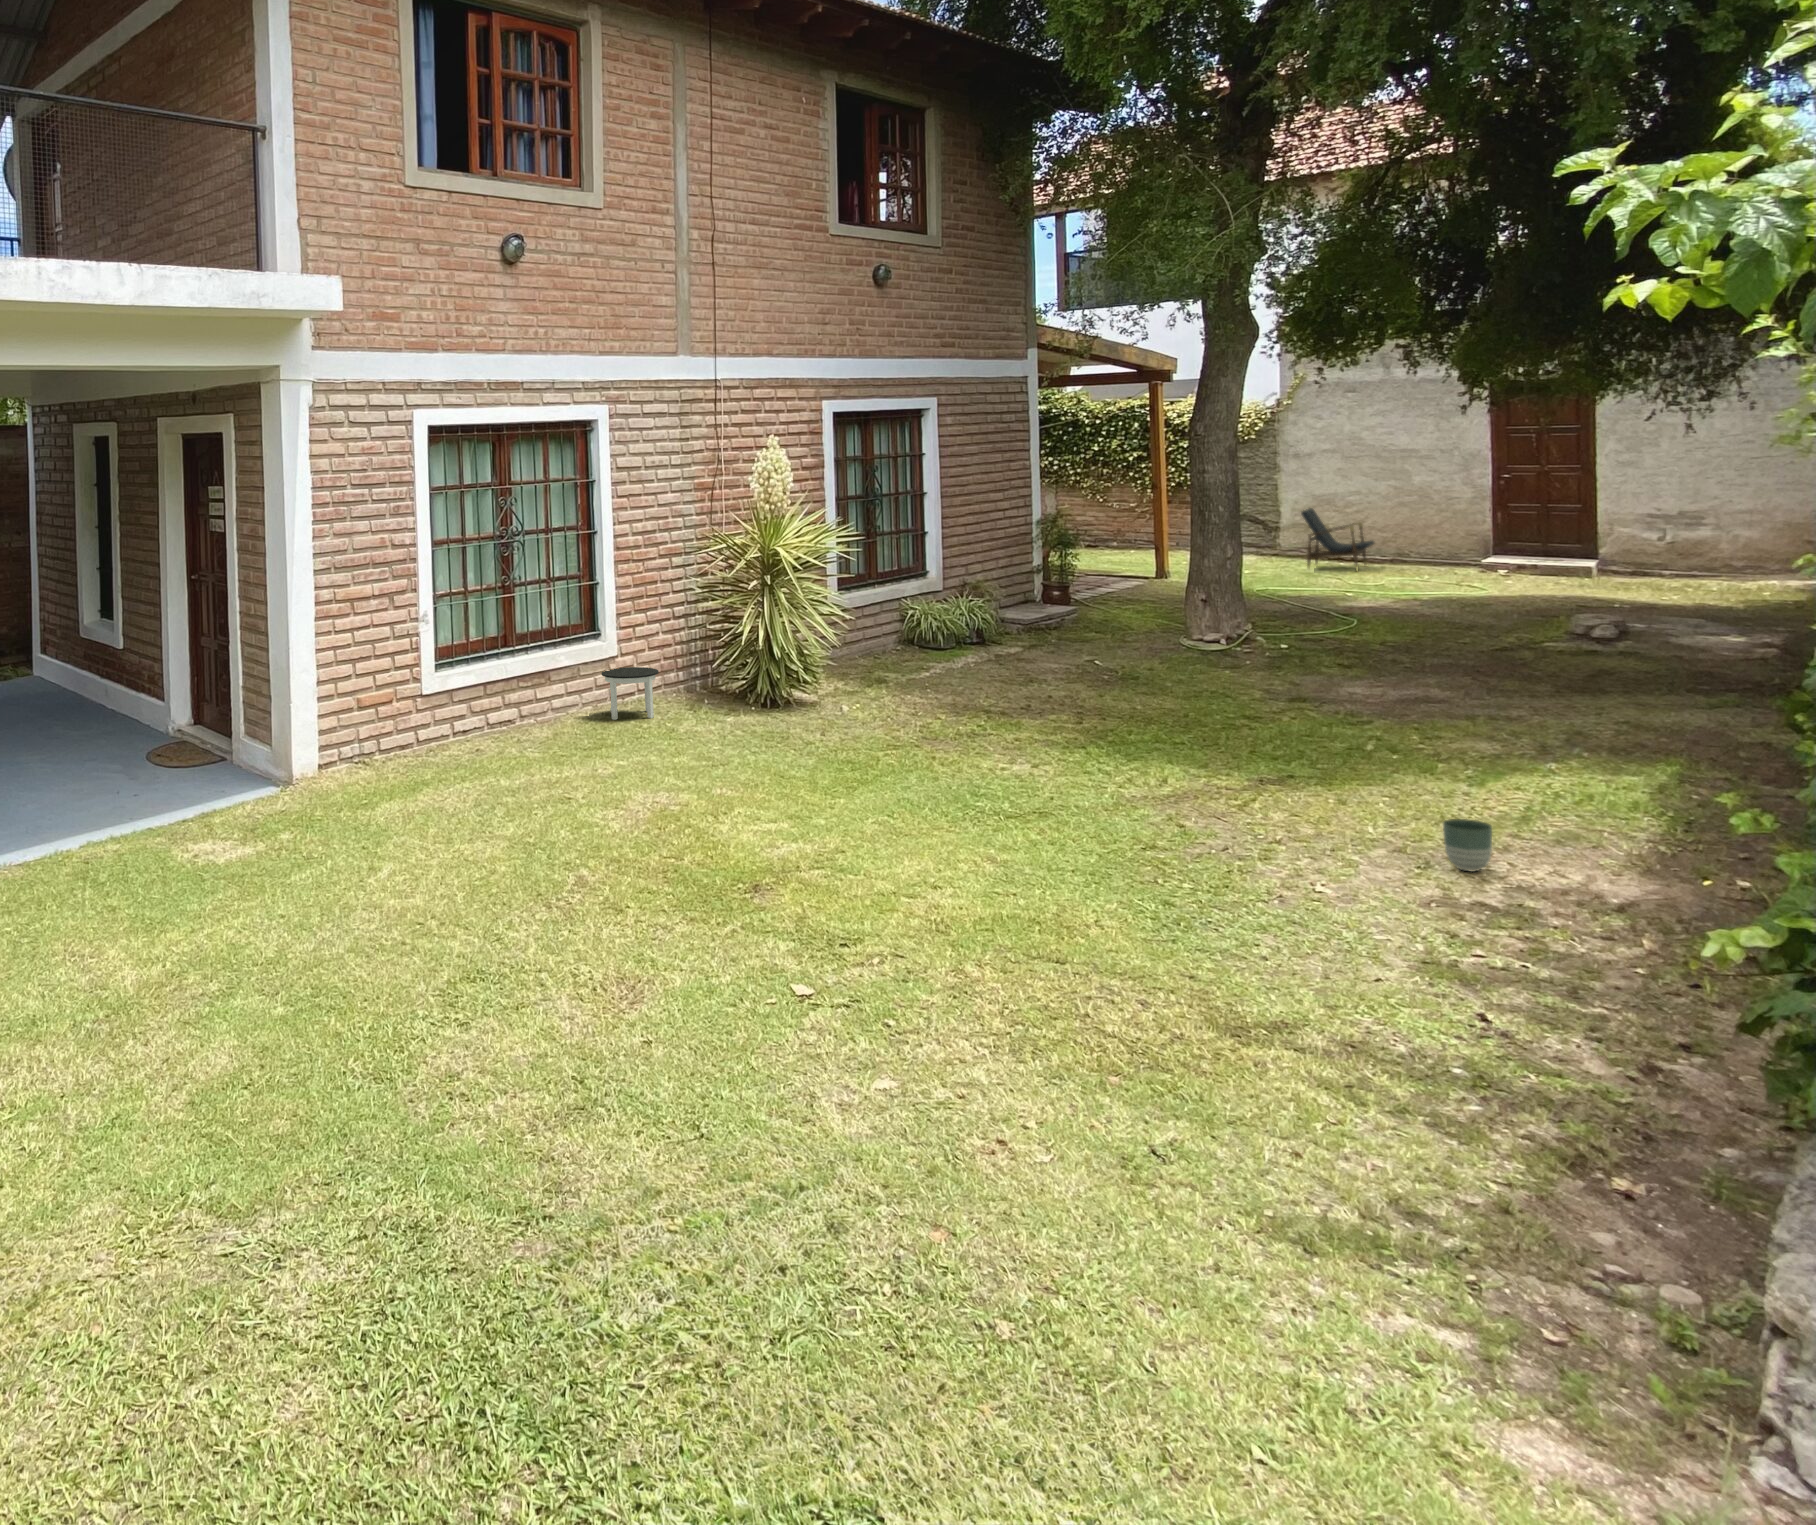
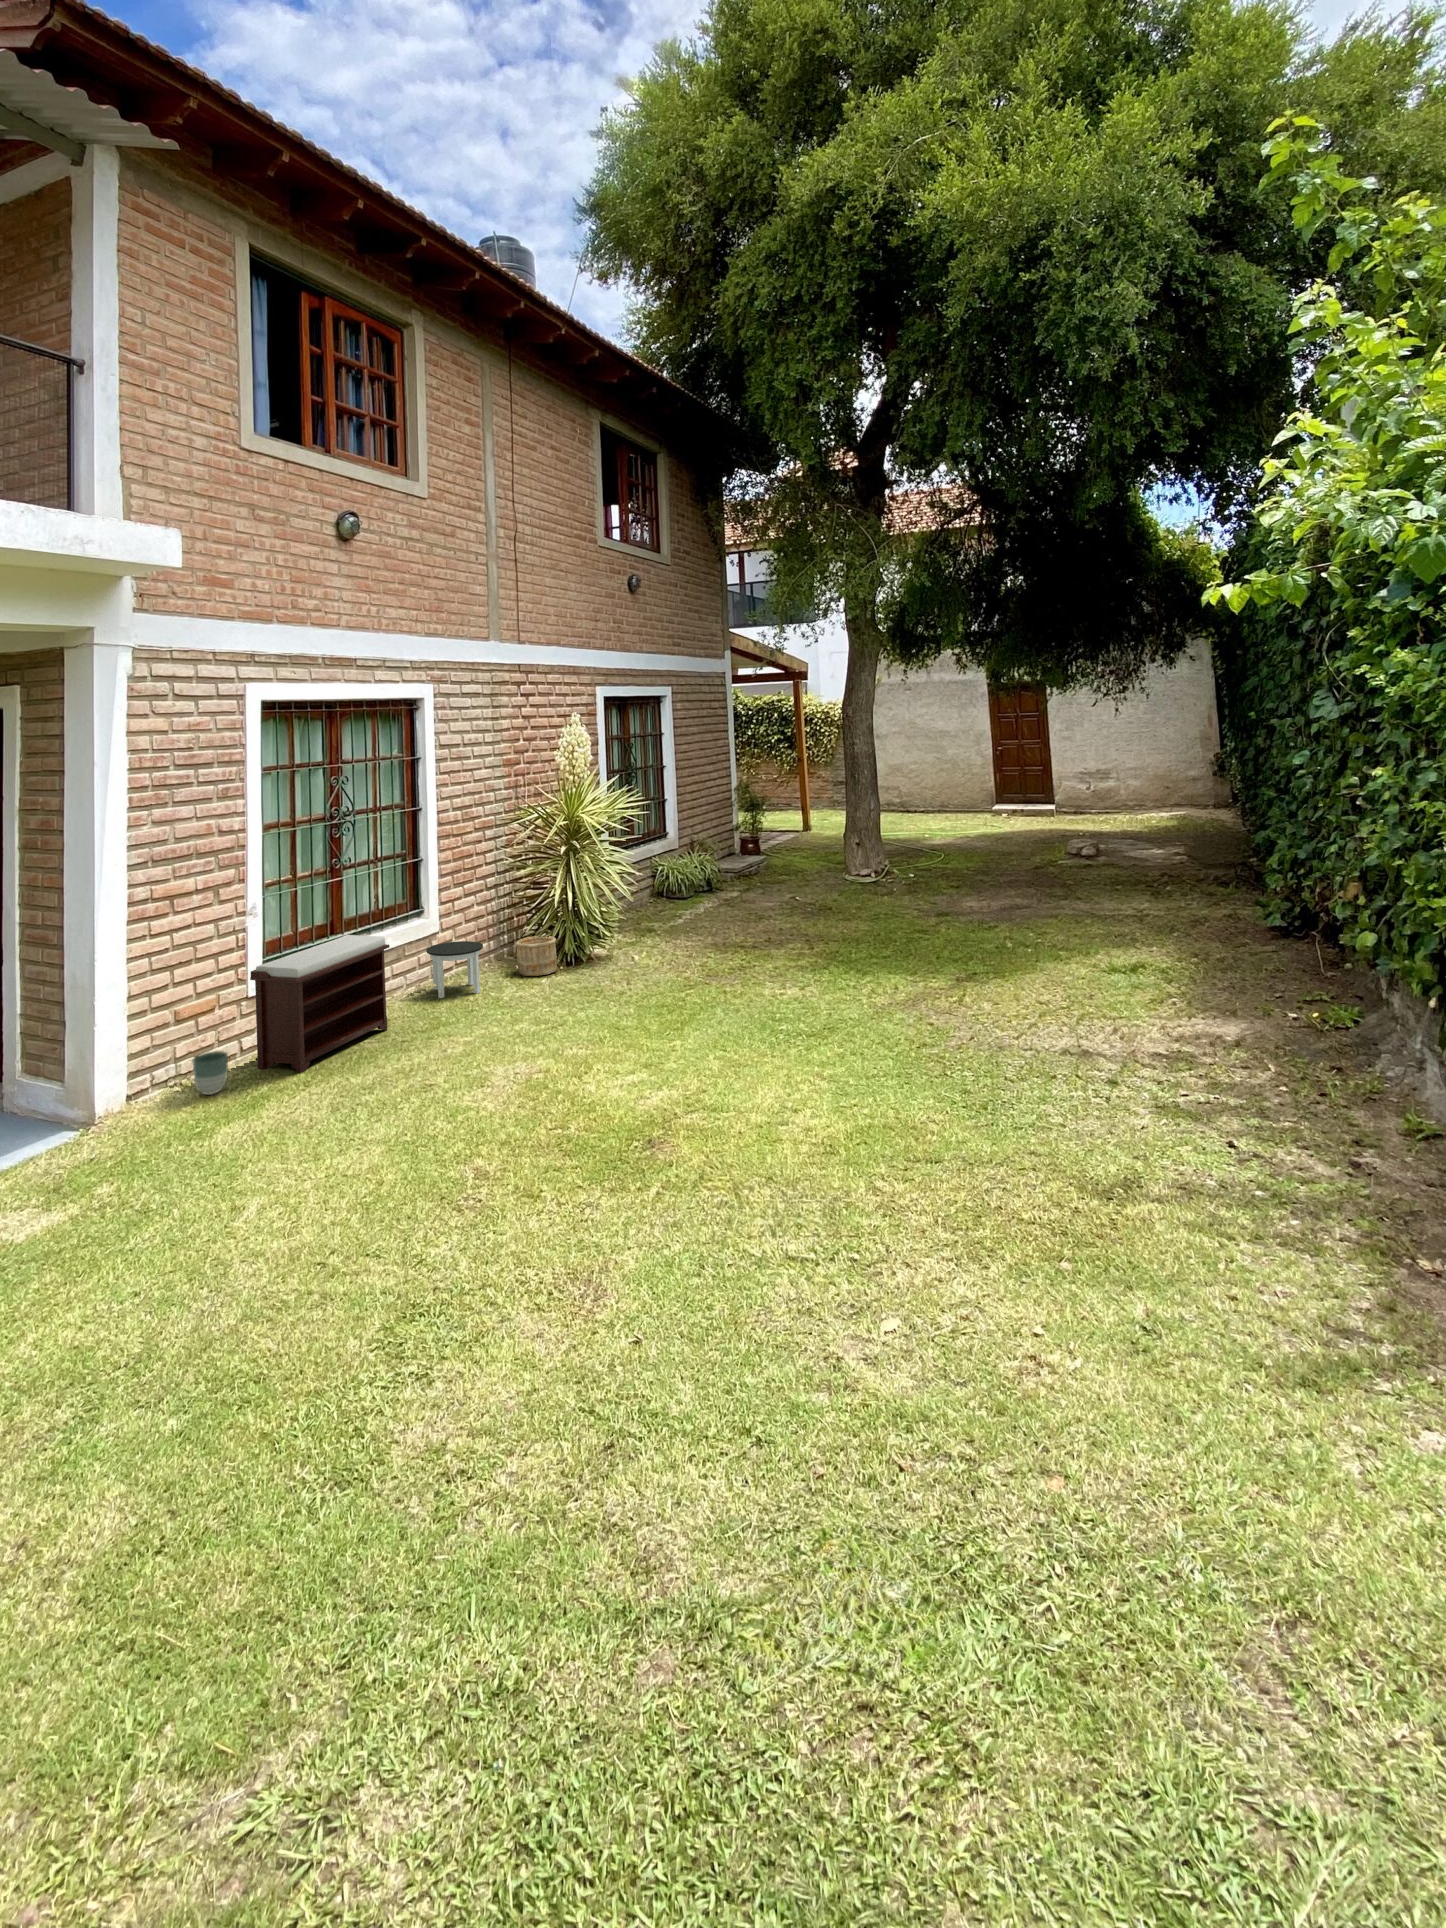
lounge chair: present [1301,508,1374,570] -> none [890,774,937,819]
bench: none [423,649,555,764] -> present [250,935,390,1073]
wooden bucket: none [697,668,742,708] -> present [515,936,557,976]
planter: present [1443,819,1492,871] -> present [192,1051,228,1095]

